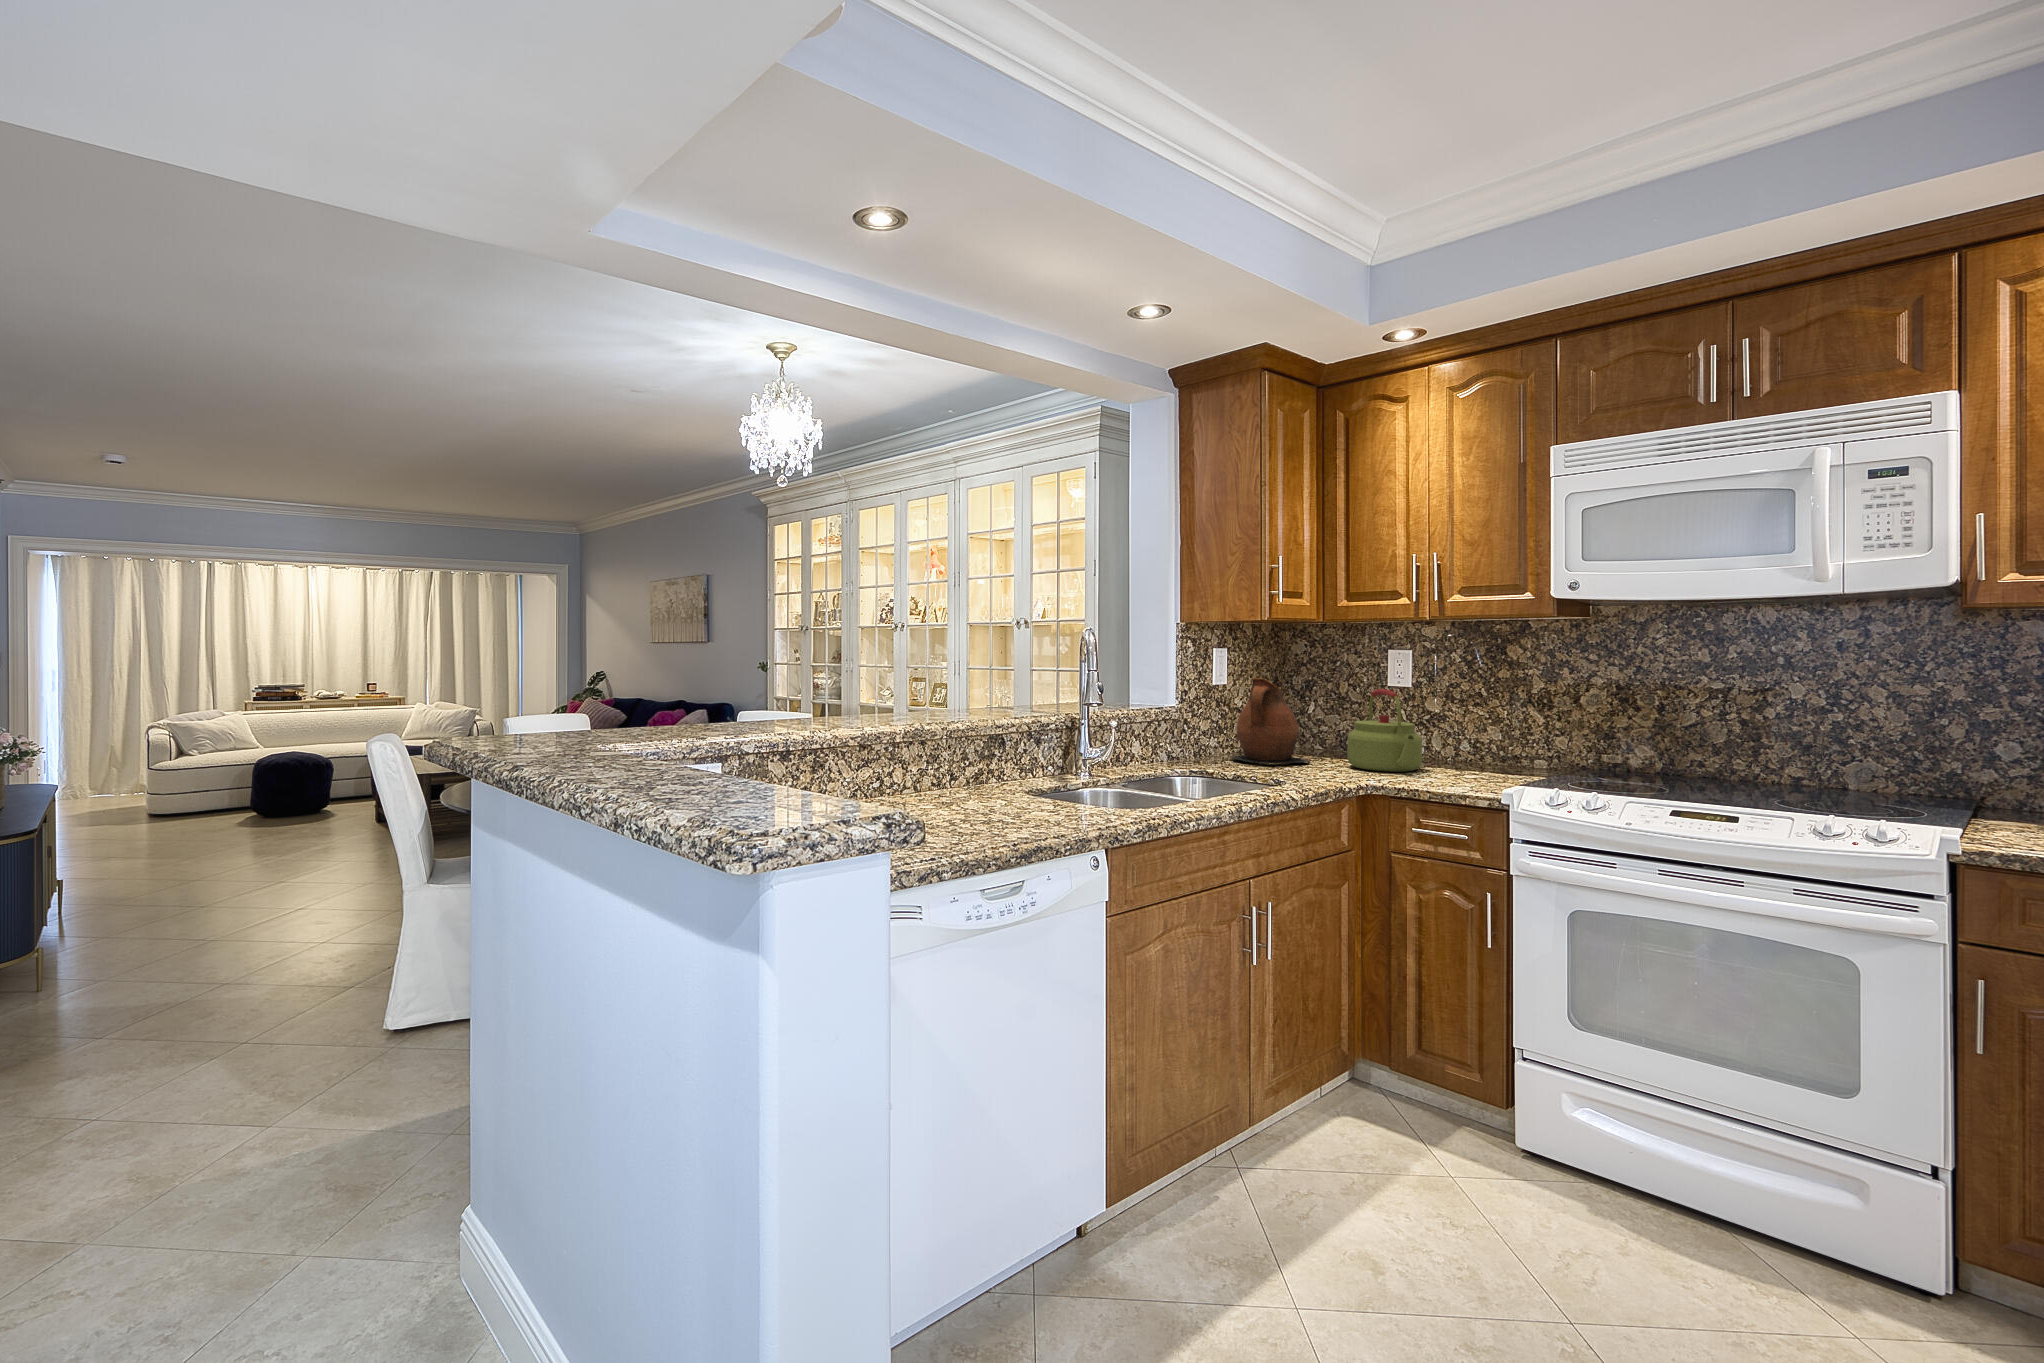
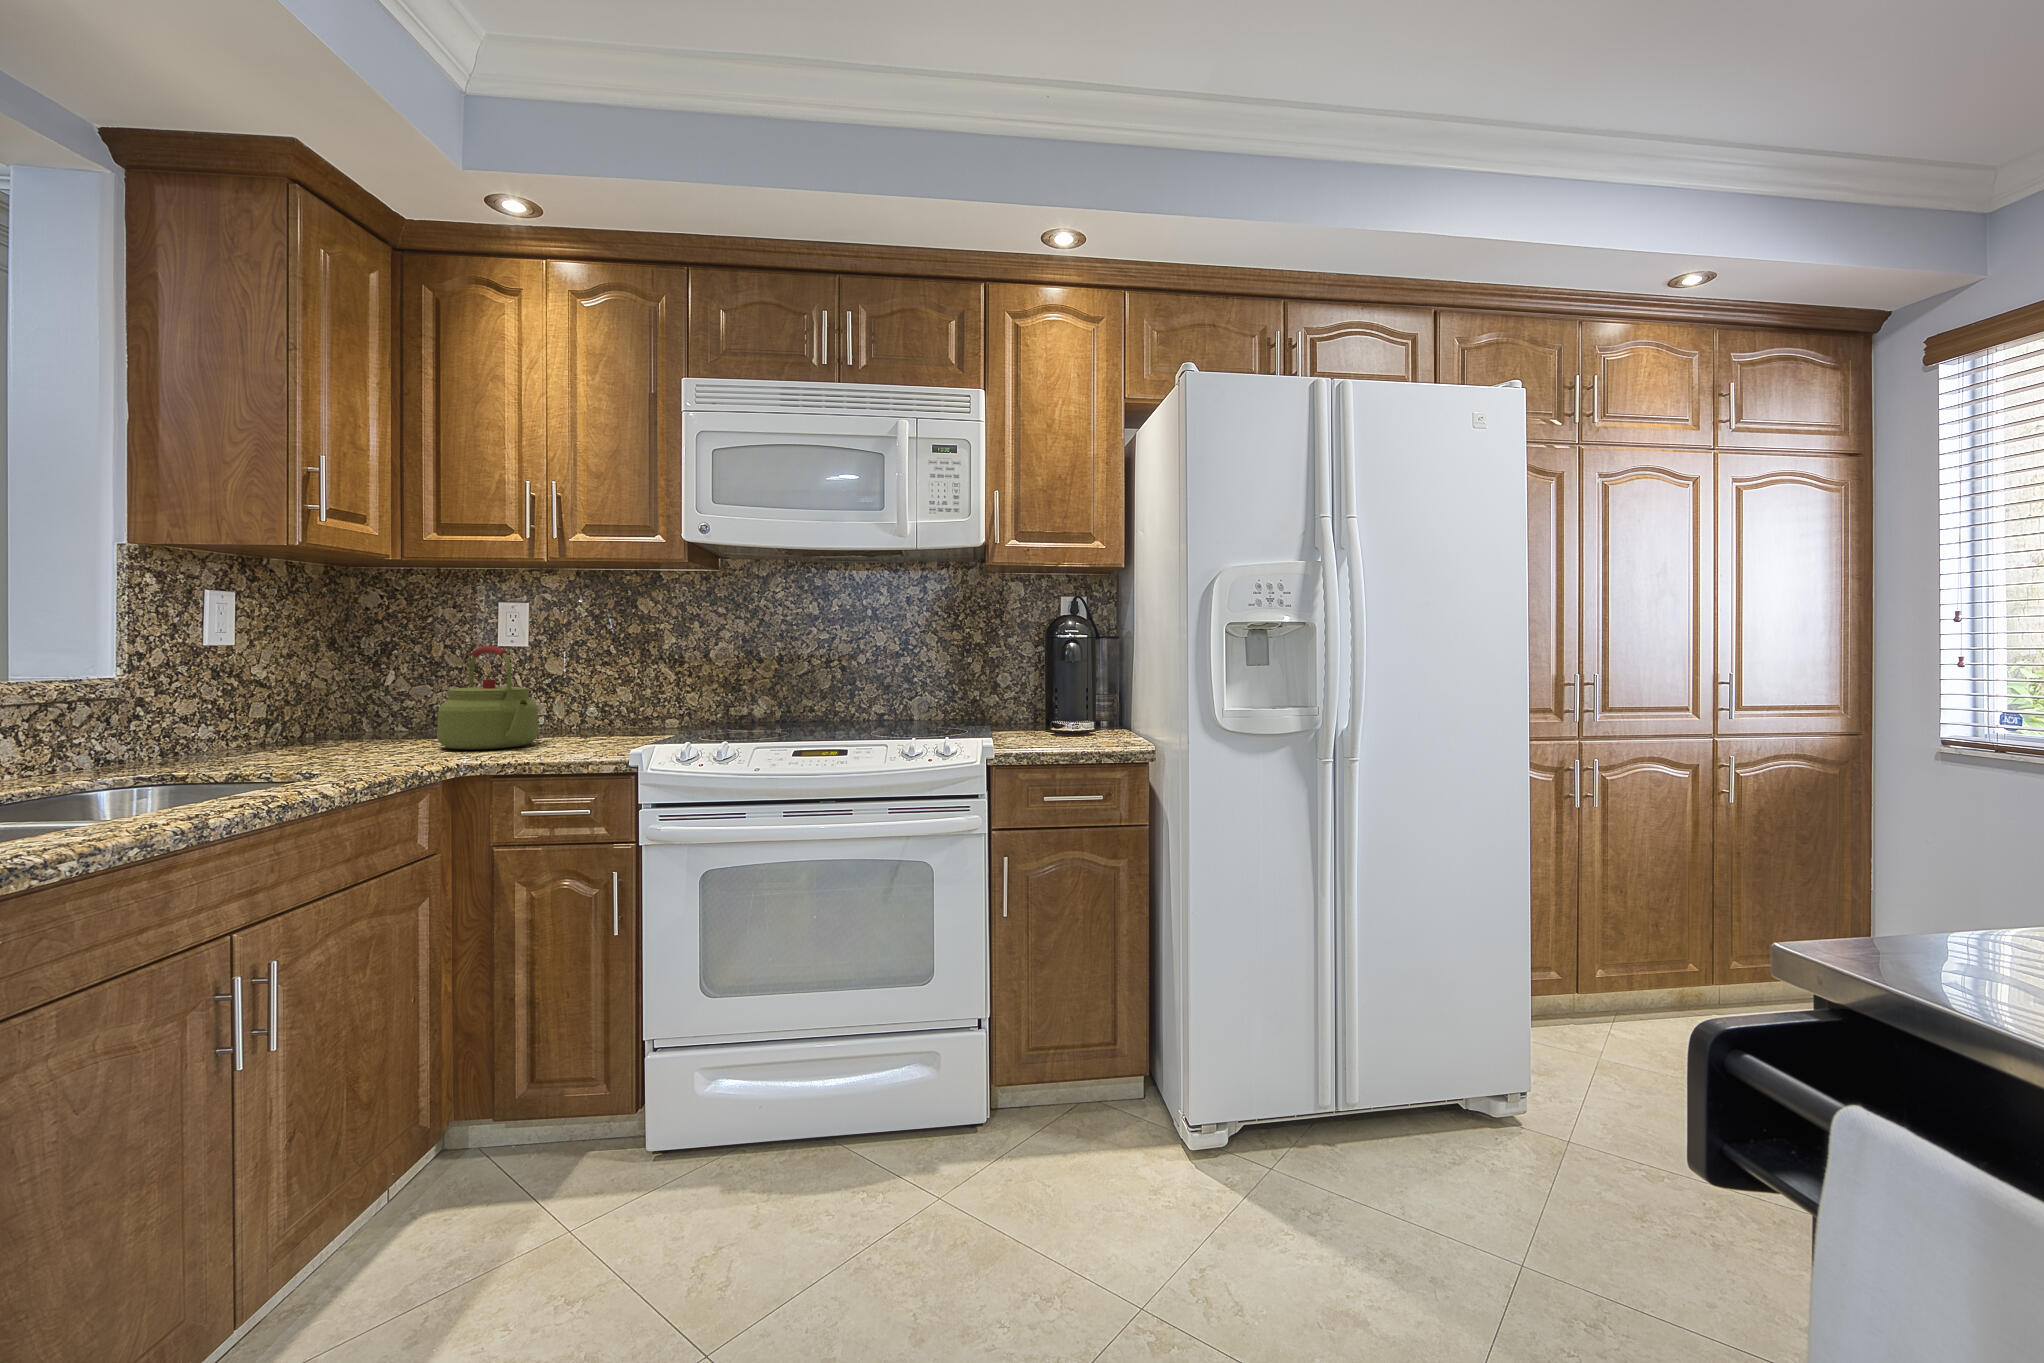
ceramic pitcher: present [1231,678,1311,764] -> none [237,634,382,757]

